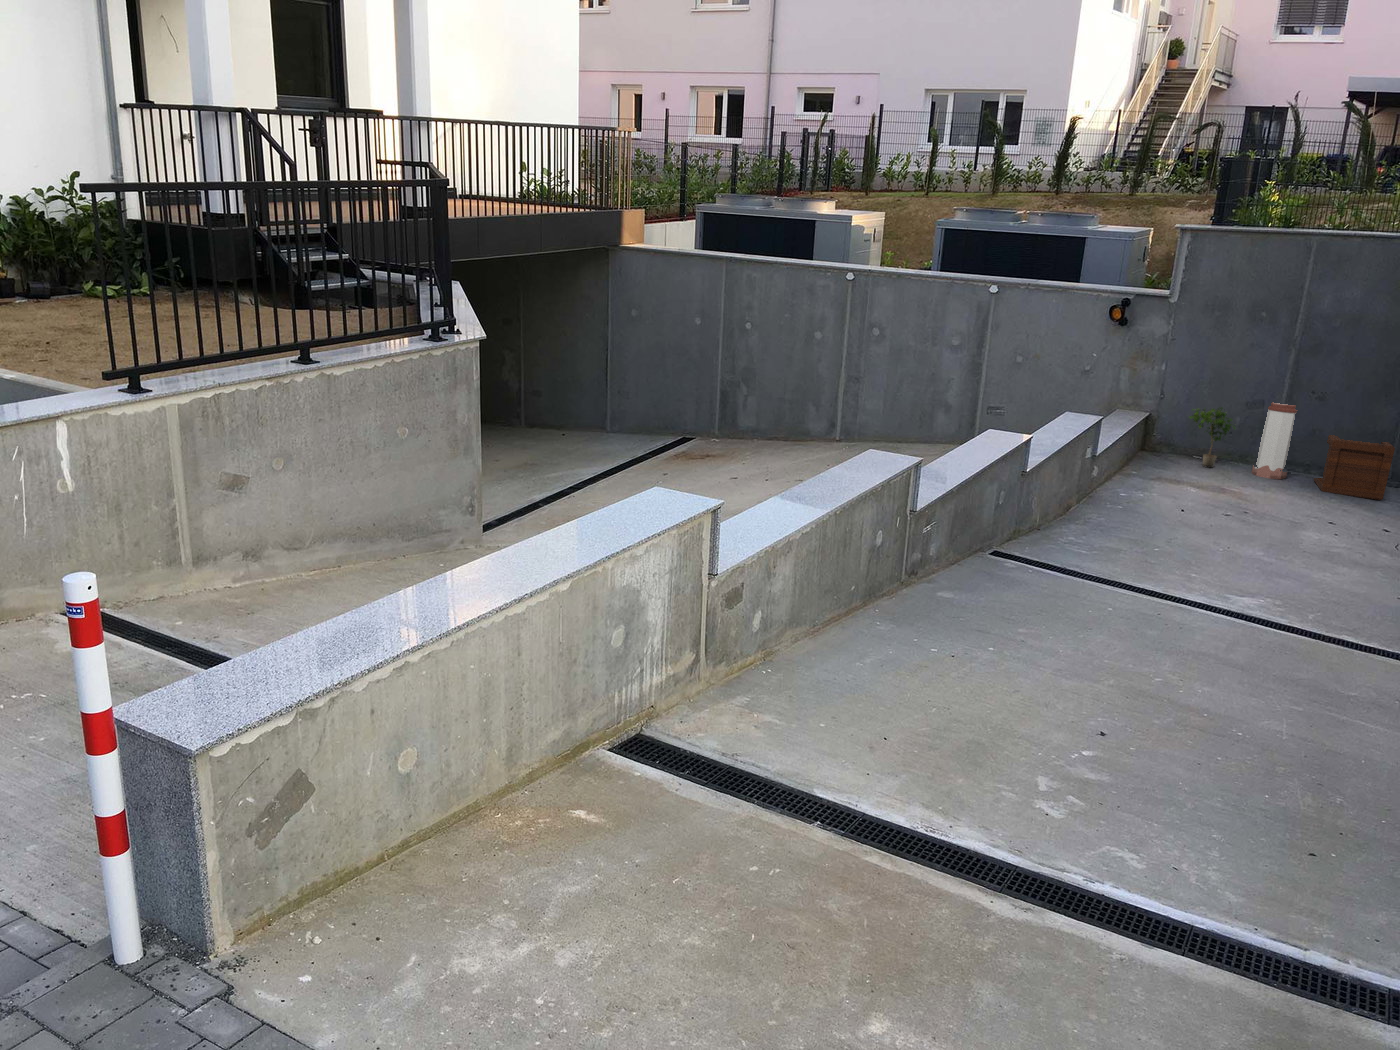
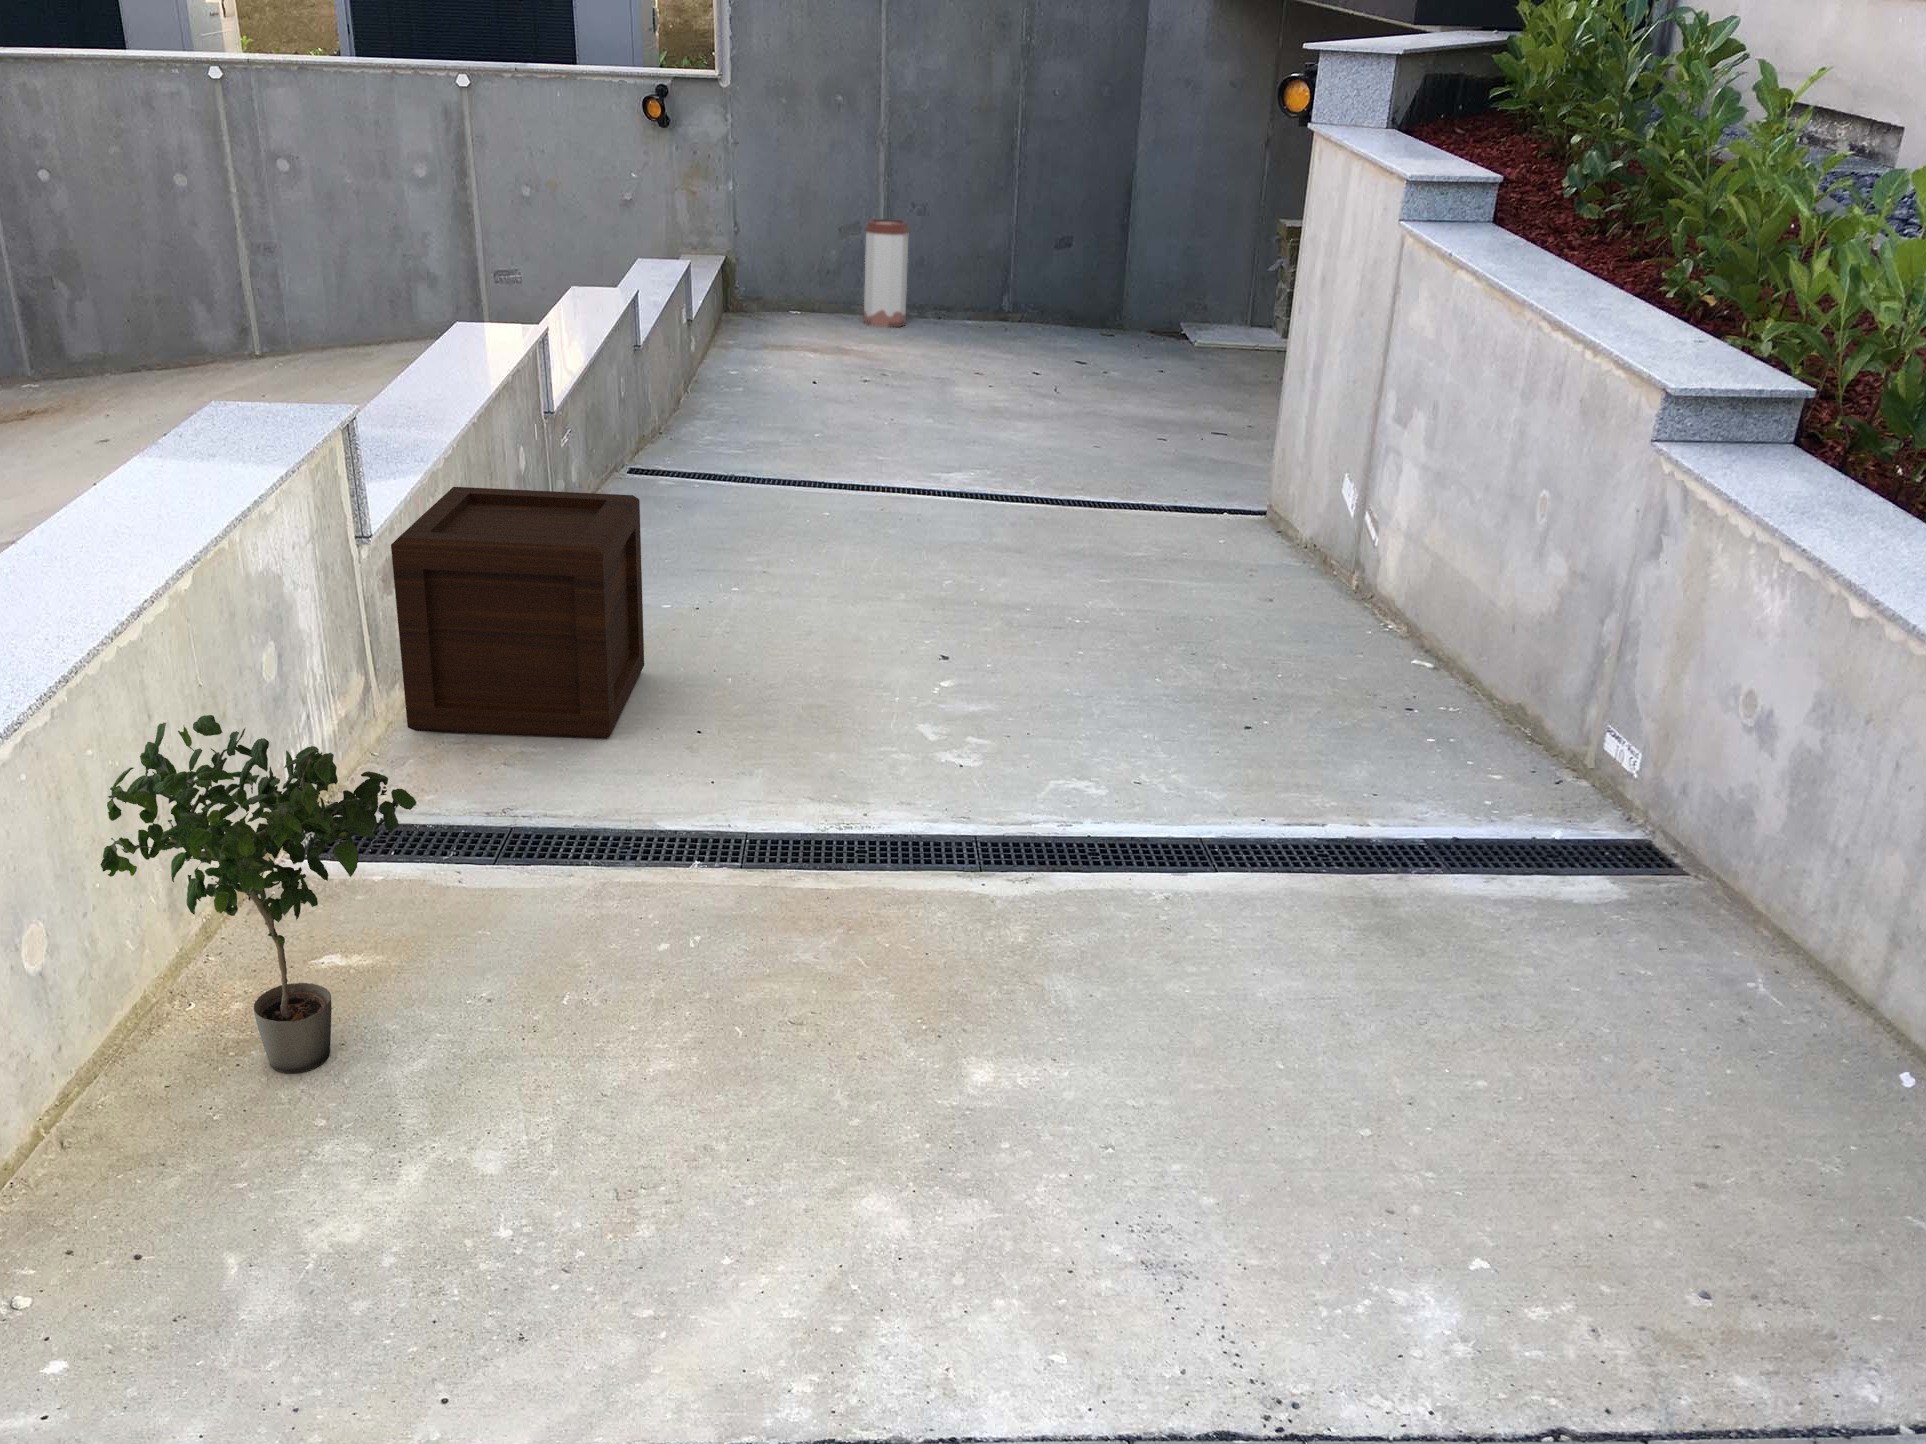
potted plant: present [1190,407,1235,468] -> present [100,715,416,1073]
wooden crate: present [1314,435,1395,500] -> present [391,487,644,739]

